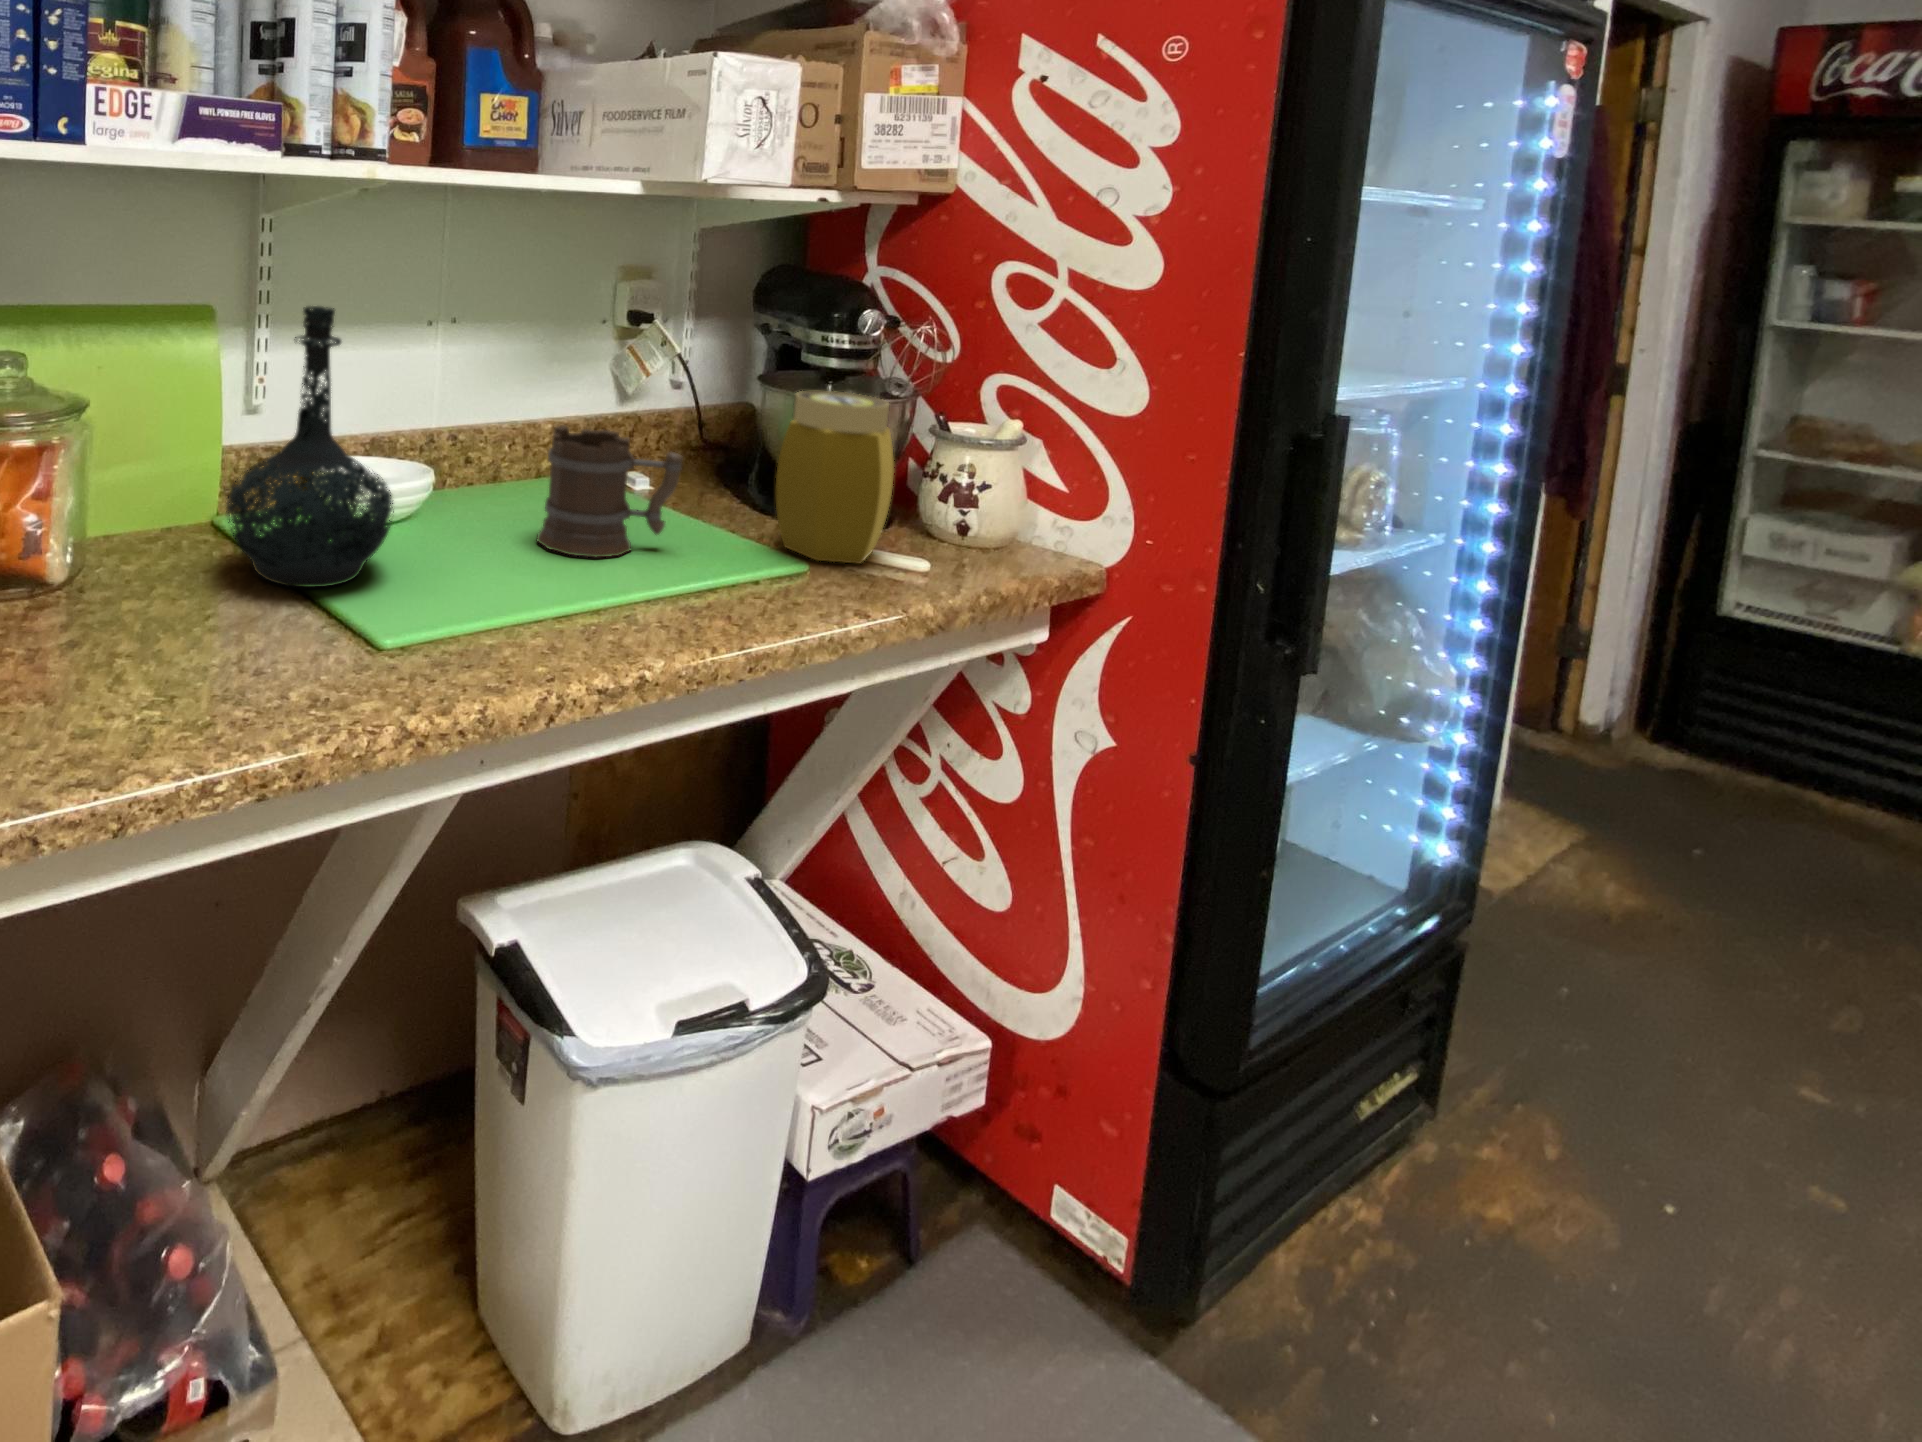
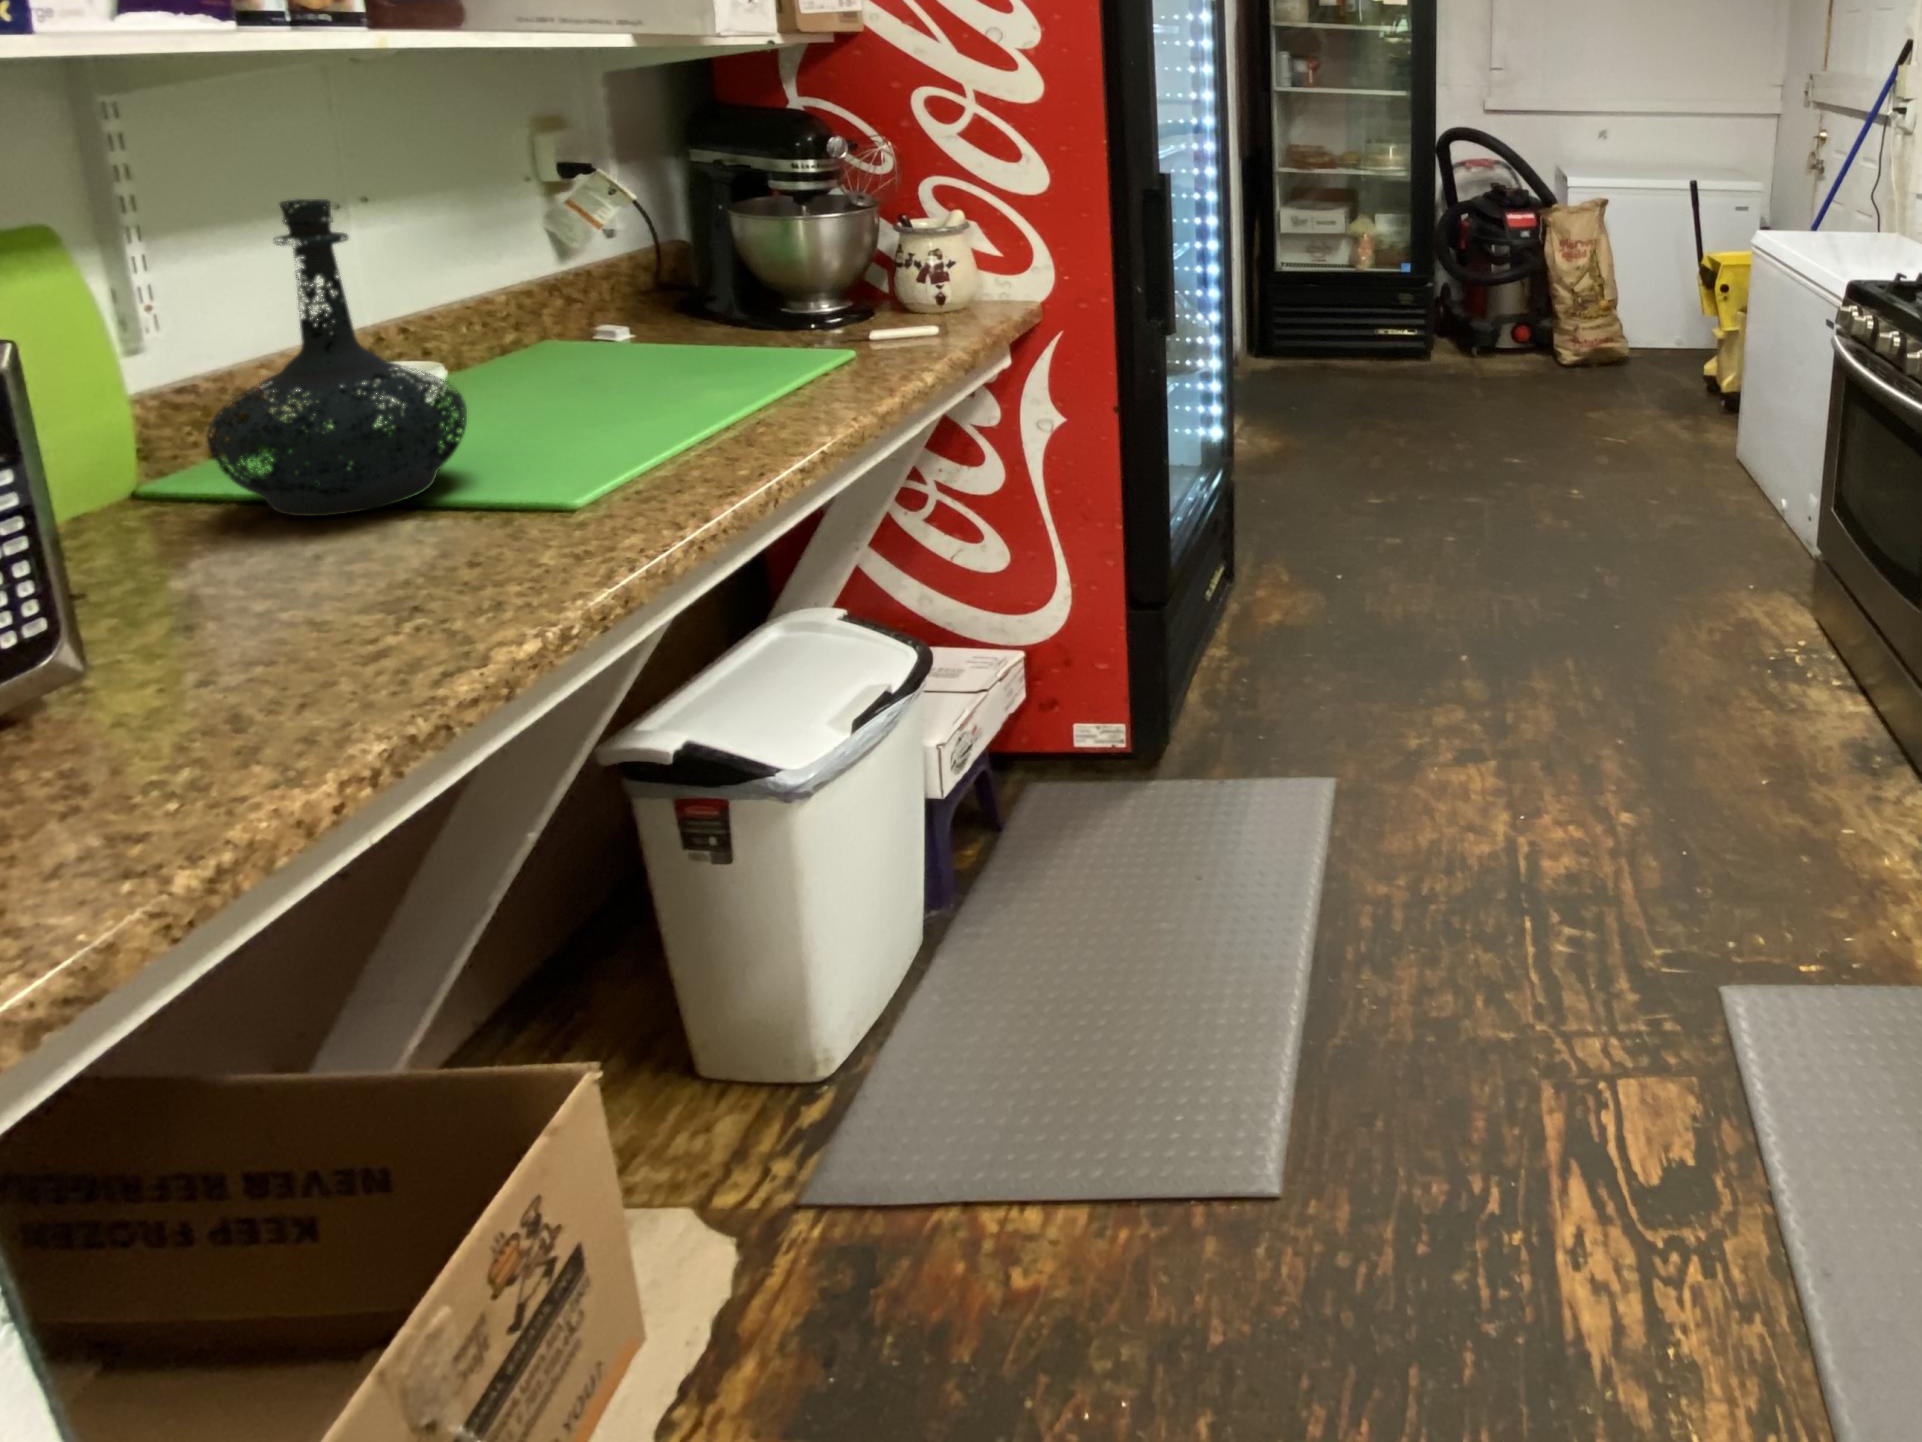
jar: present [776,391,894,563] -> none [804,209,899,350]
mug: present [537,425,683,557] -> none [575,281,725,404]

